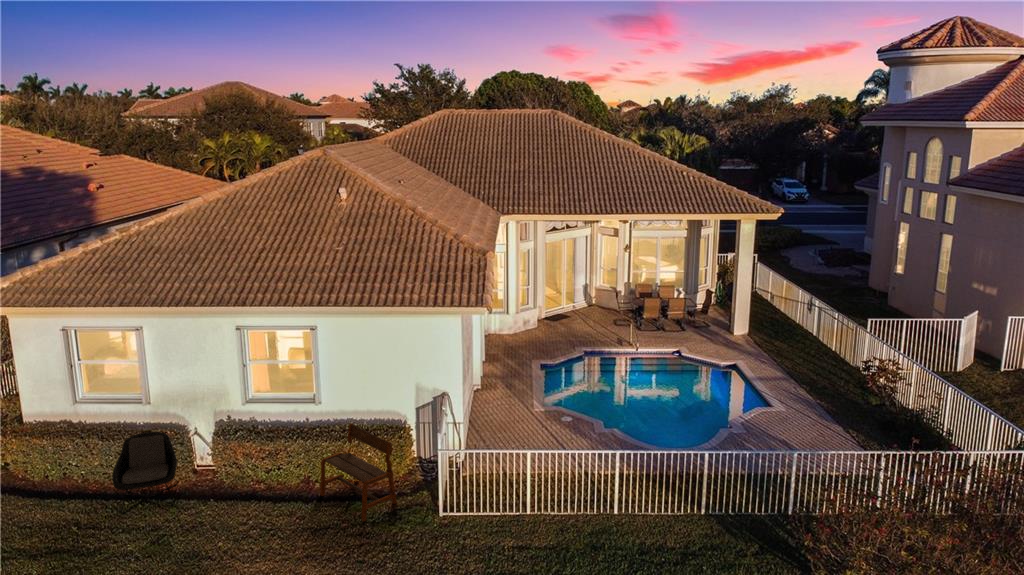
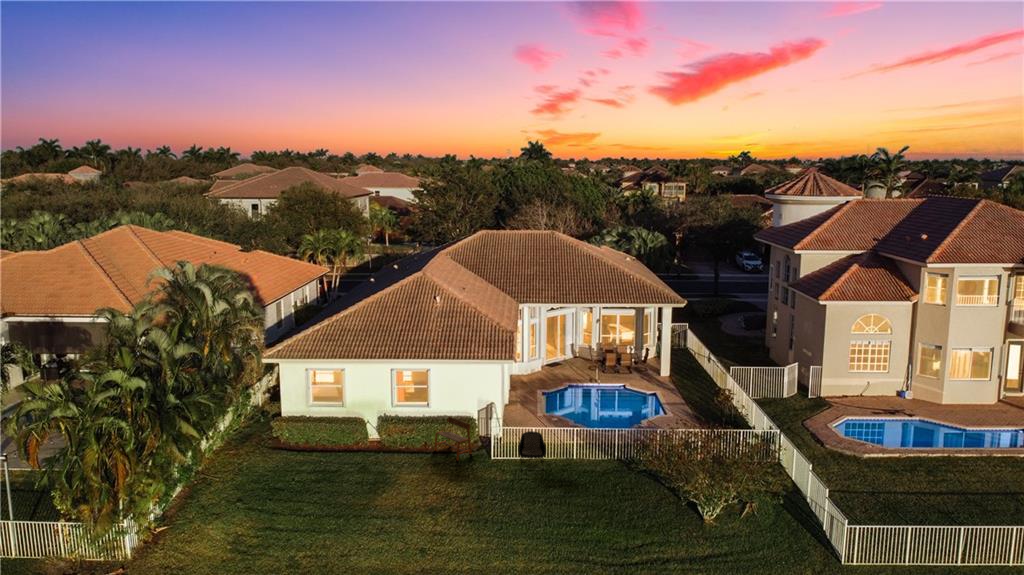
lounge chair: present [112,432,178,514] -> present [518,431,546,469]

